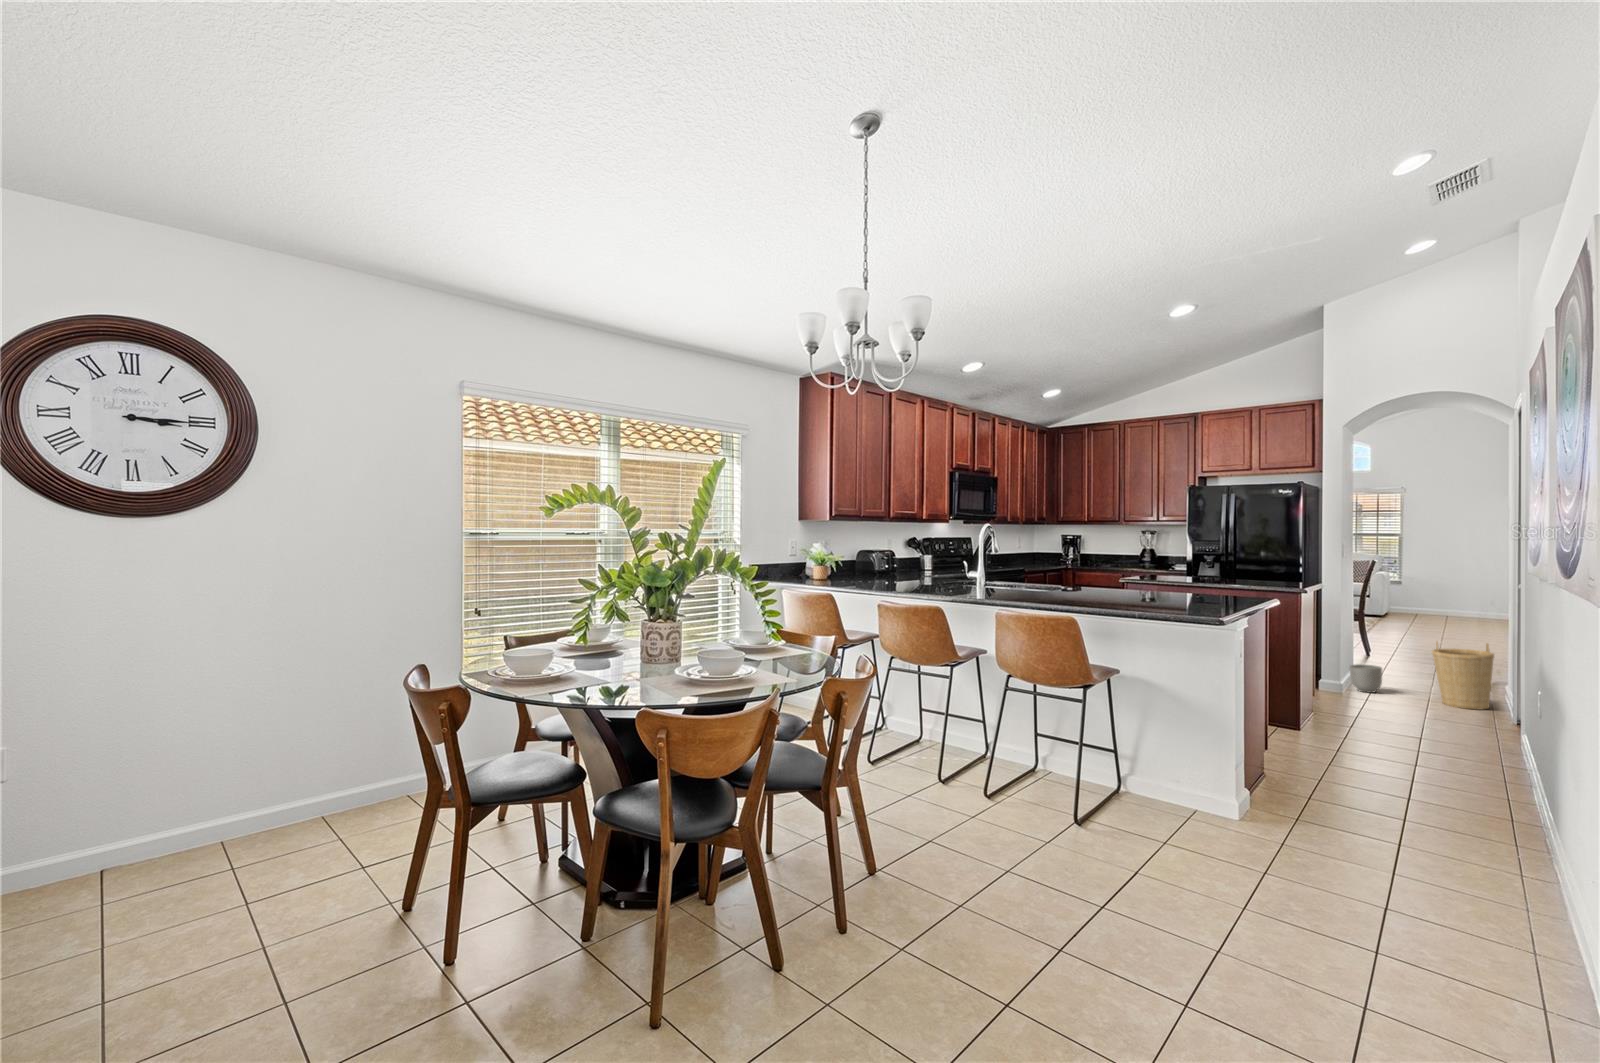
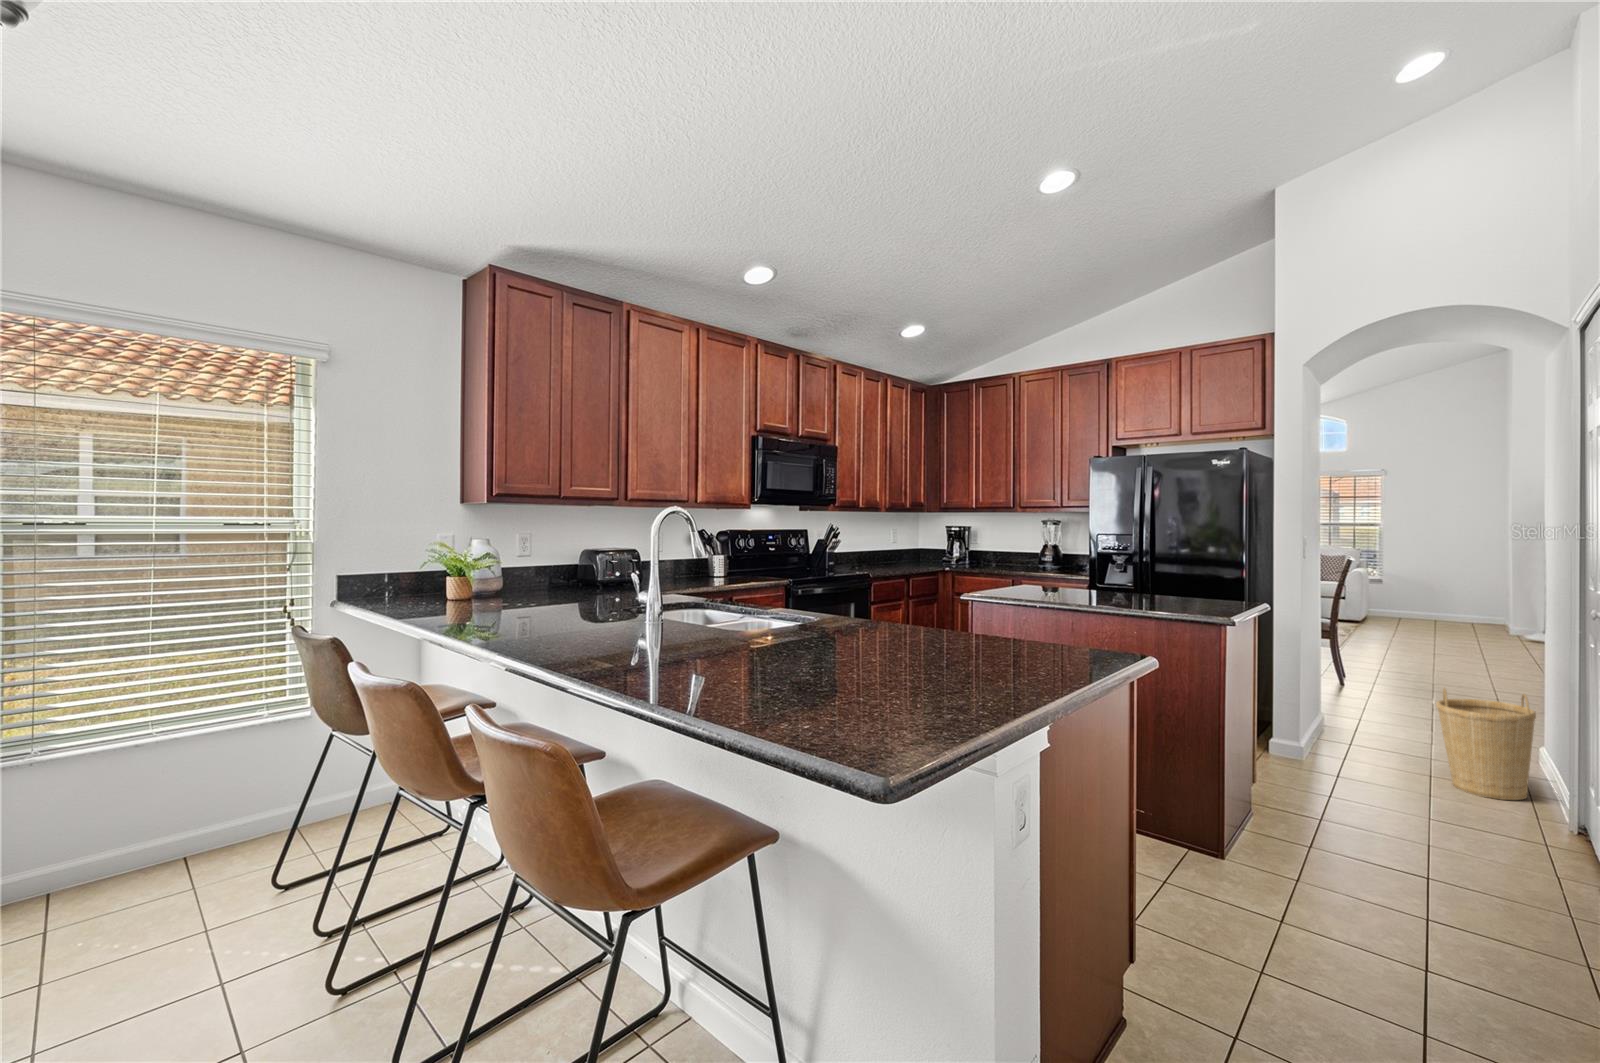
planter: present [1350,664,1382,693] -> none [1313,717,1361,761]

